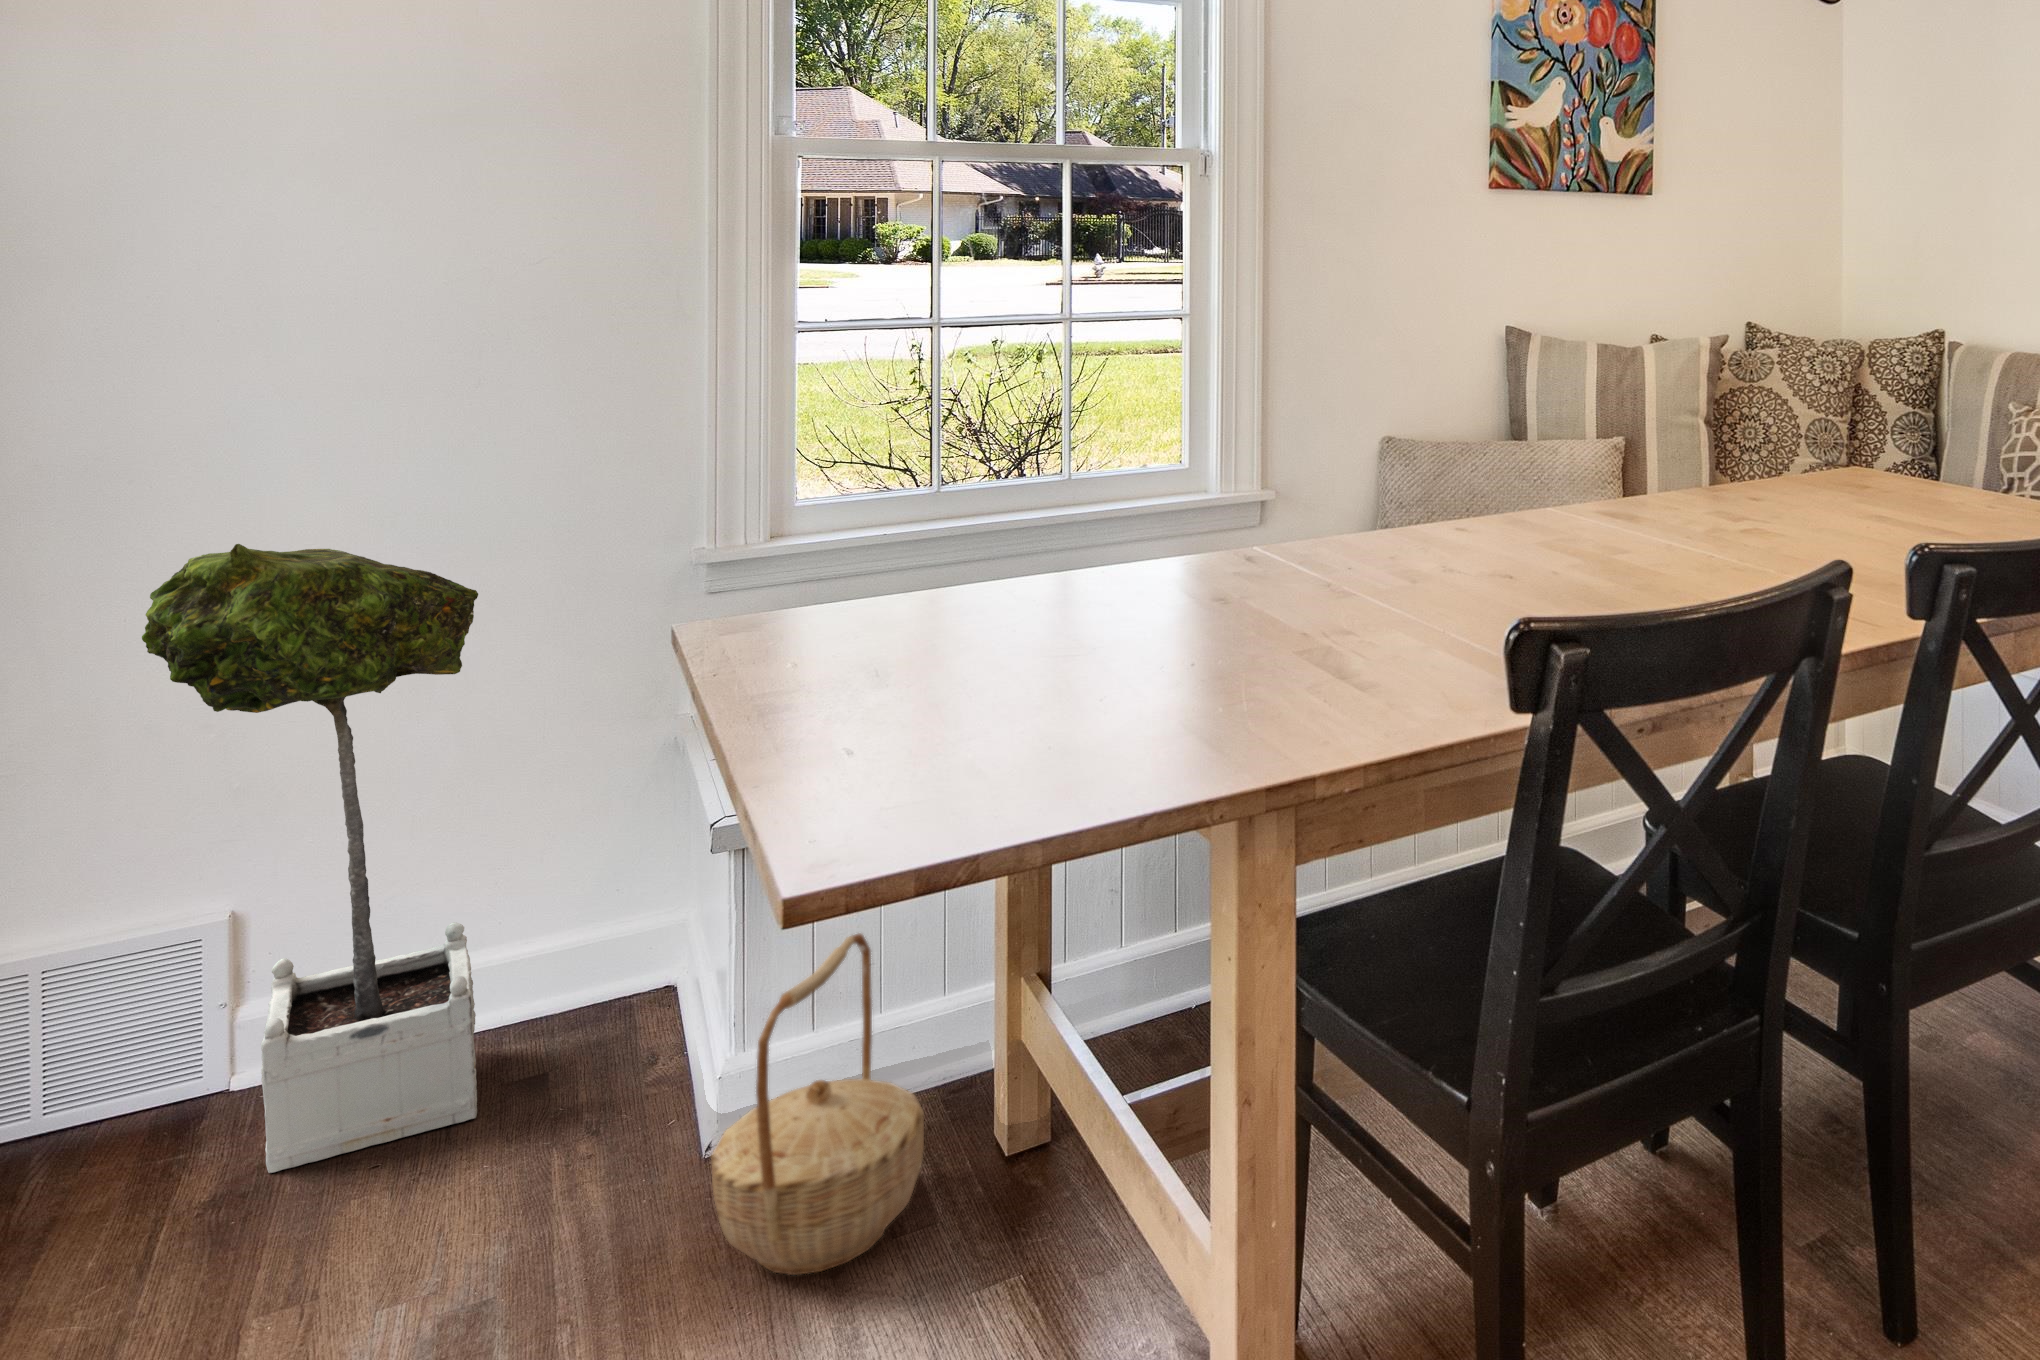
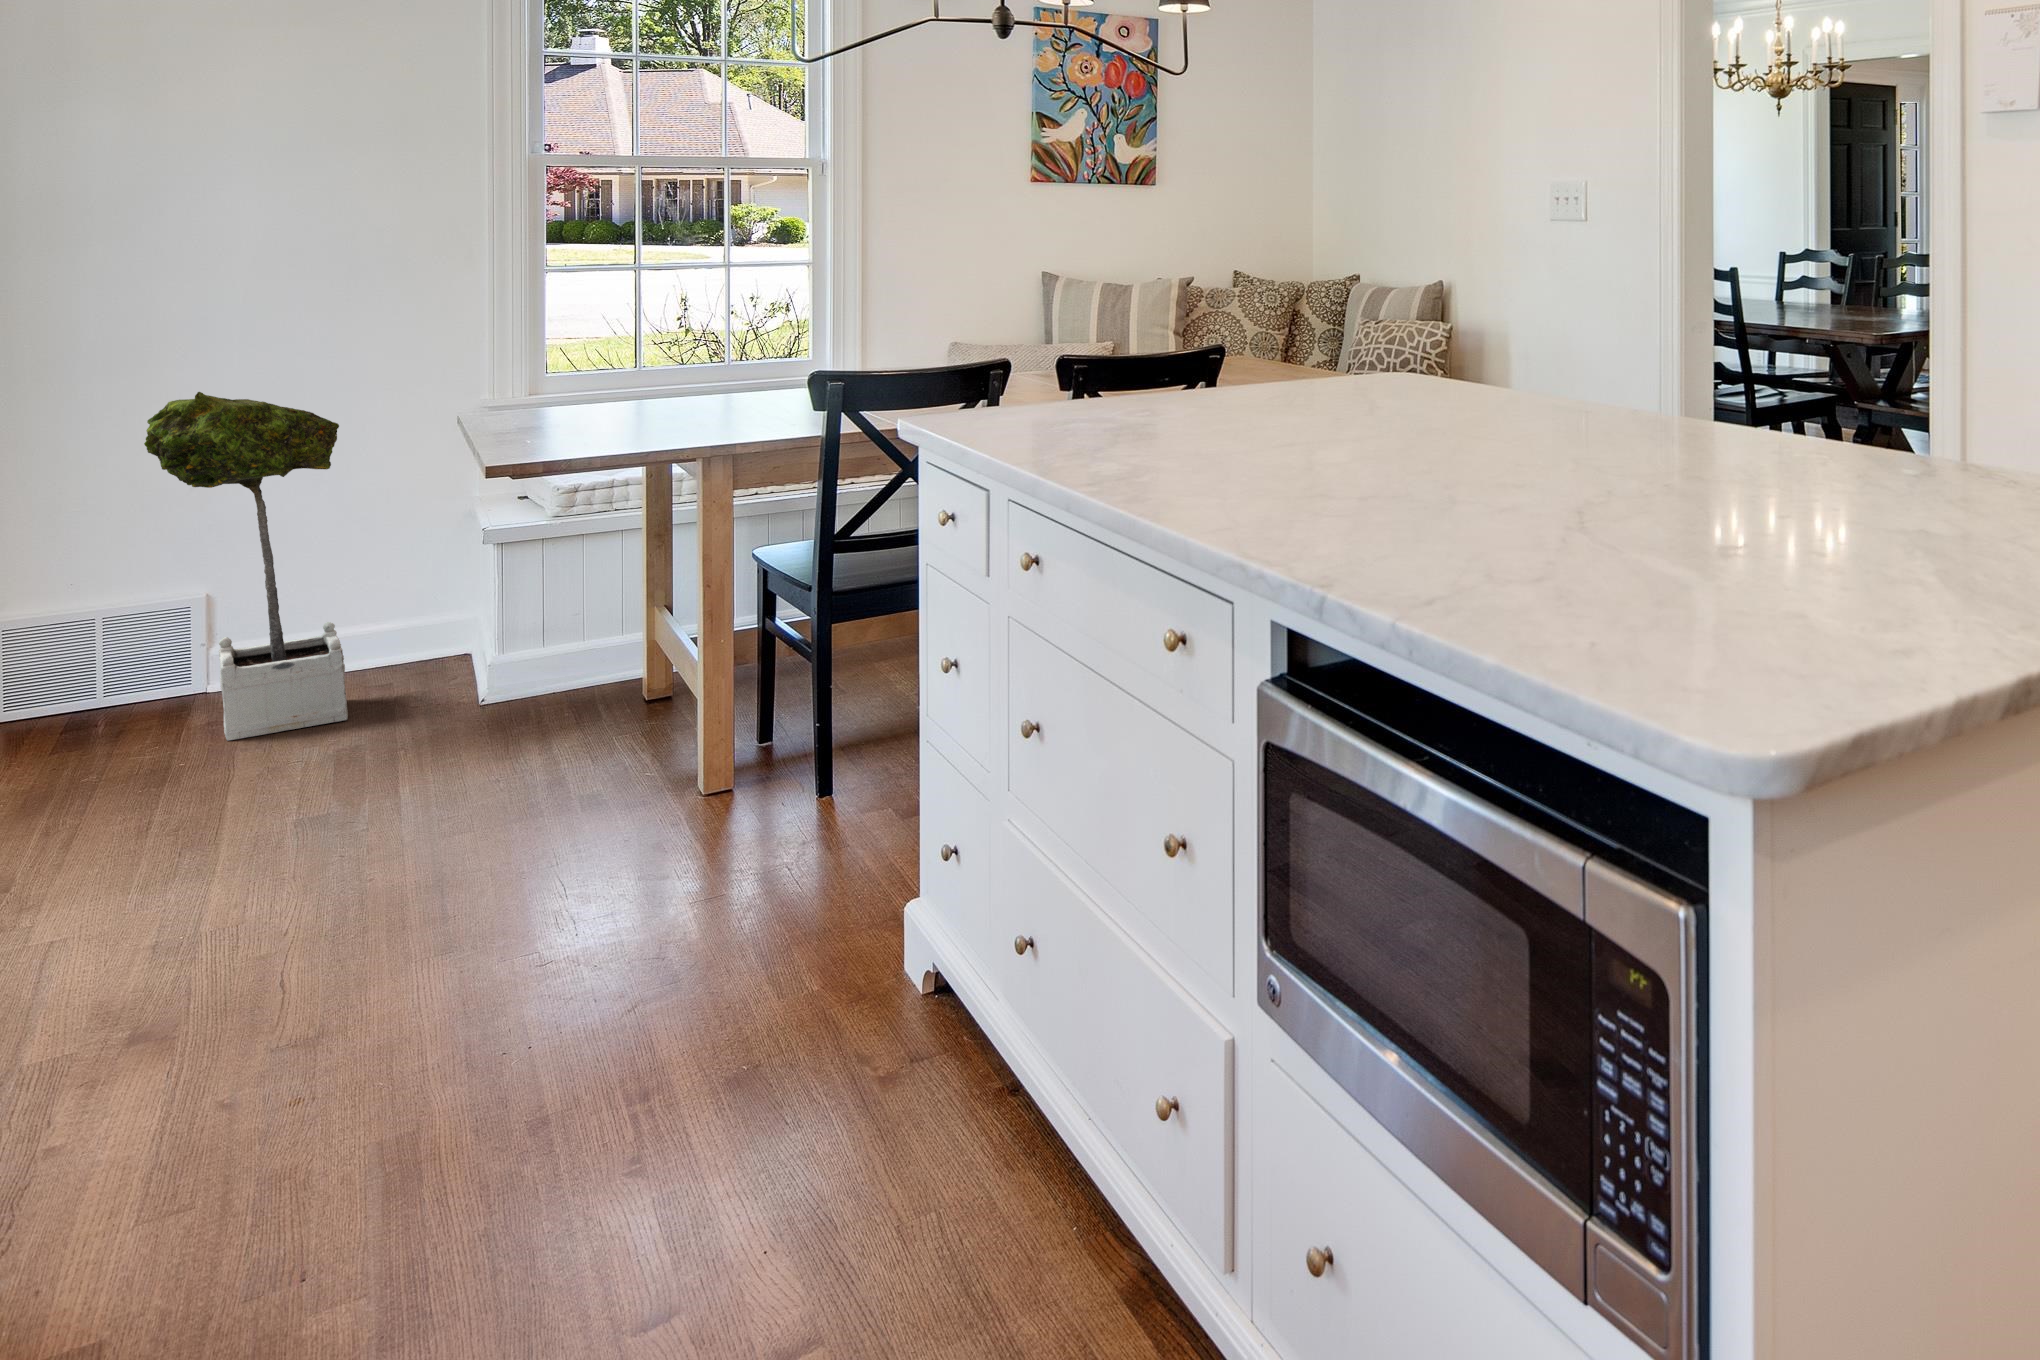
basket: present [711,934,924,1275] -> none [483,596,605,757]

